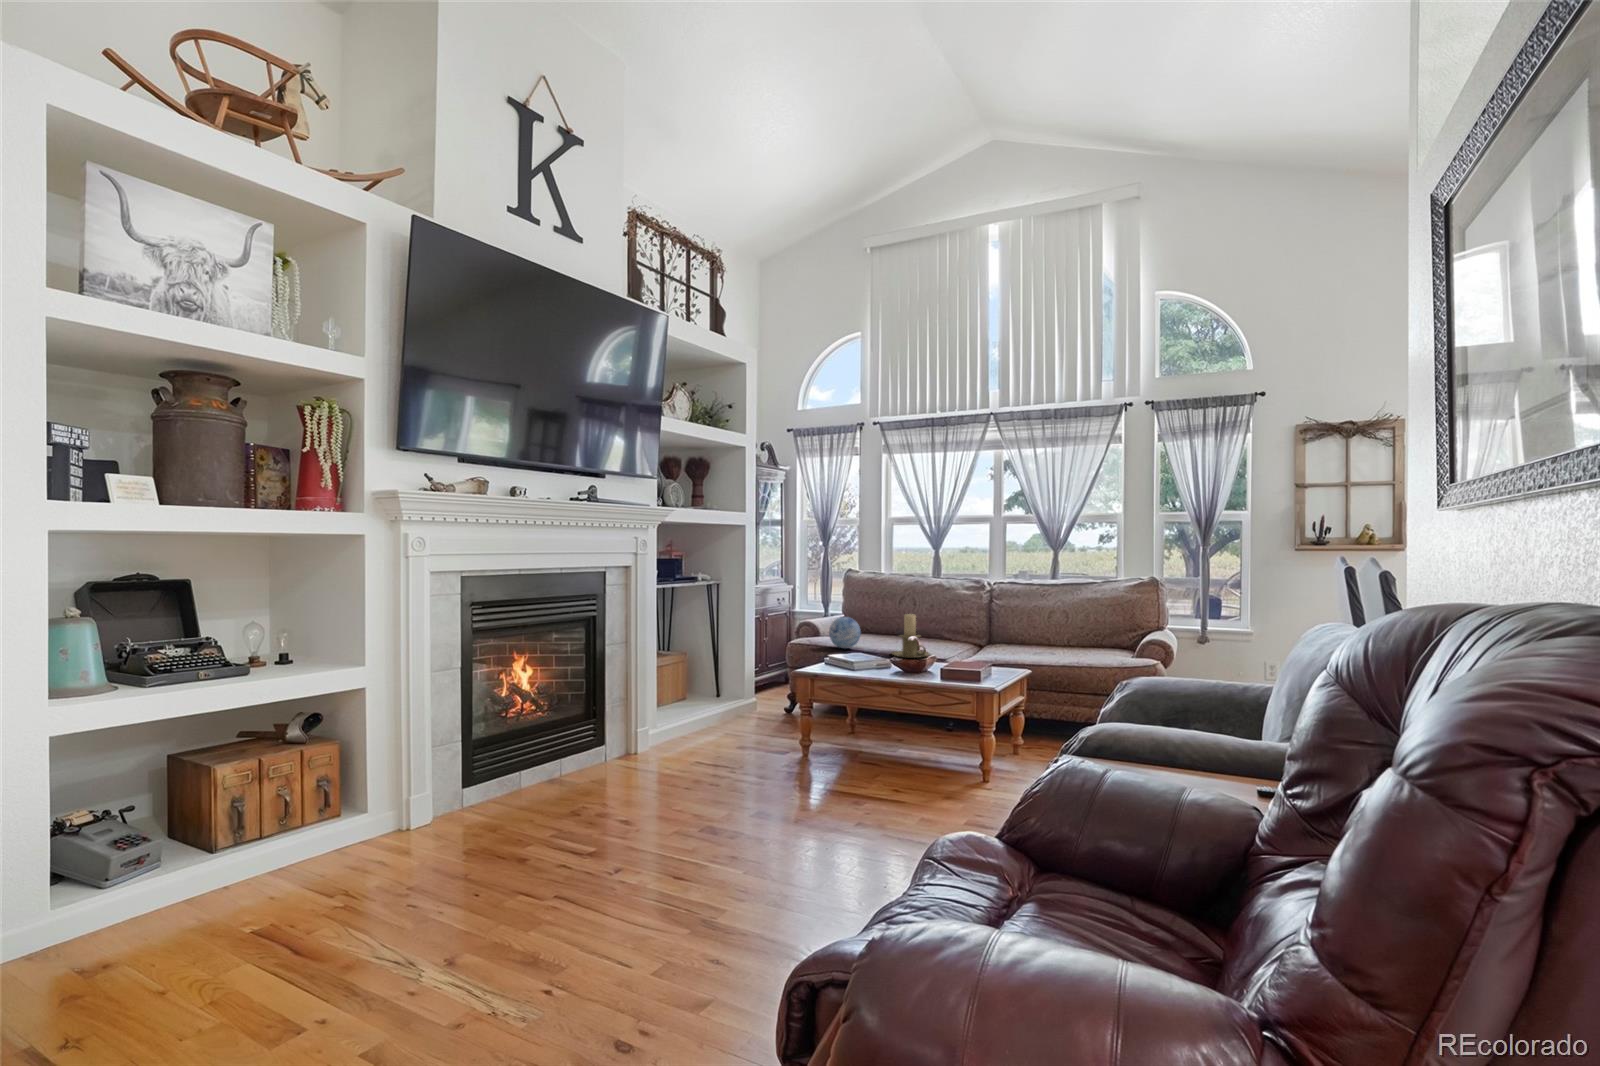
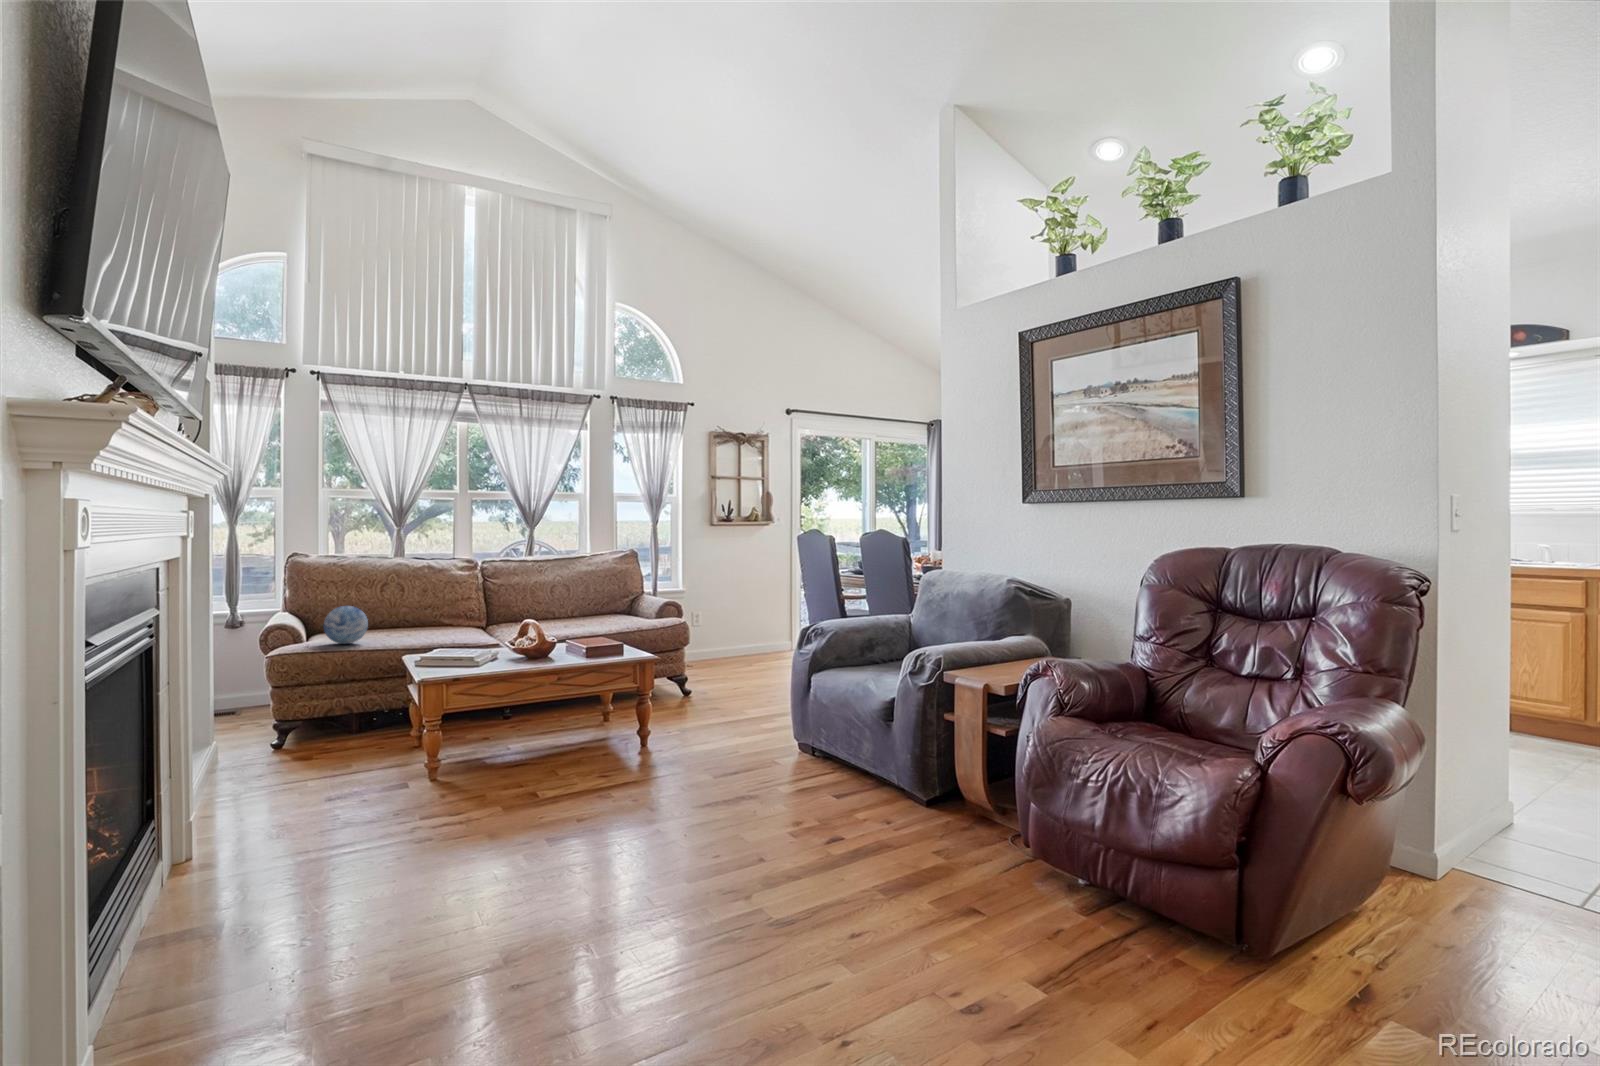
candle holder: present [891,614,928,658] -> none [413,596,461,644]

